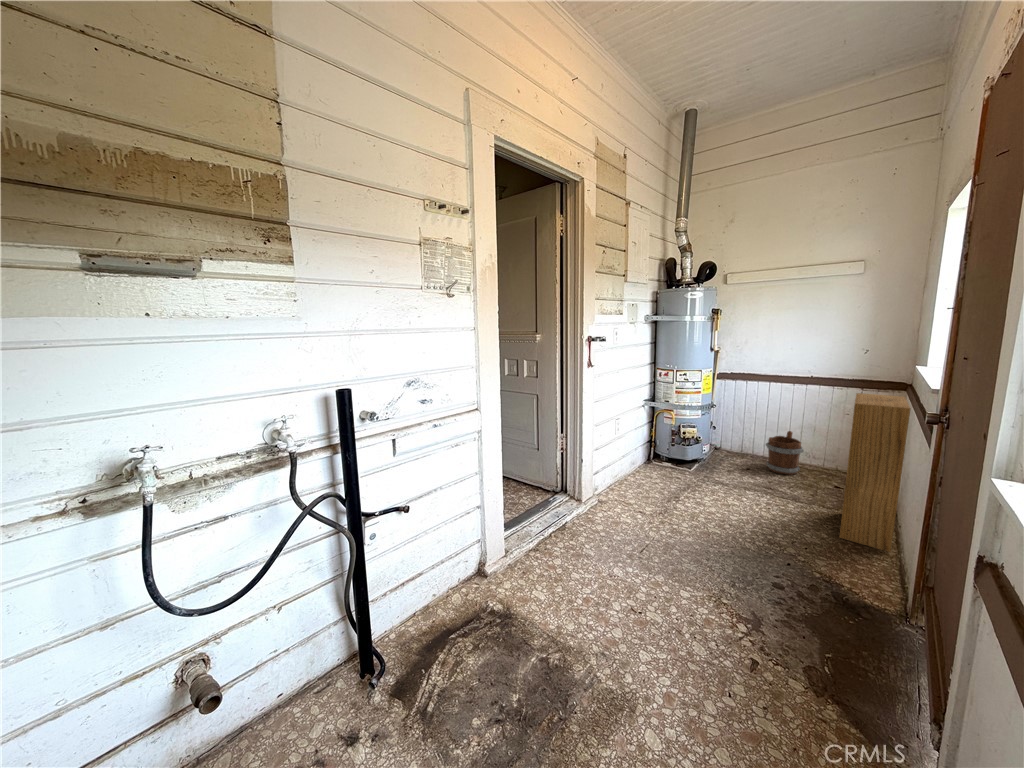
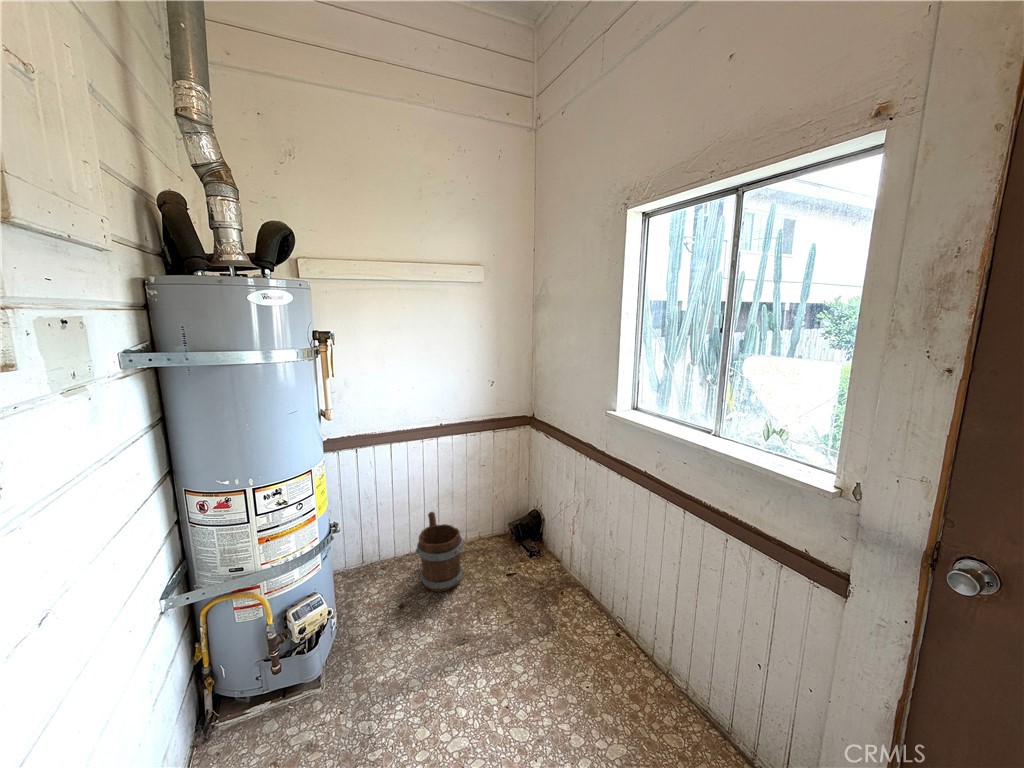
shelving unit: present [840,393,910,552] -> none [561,454,669,705]

